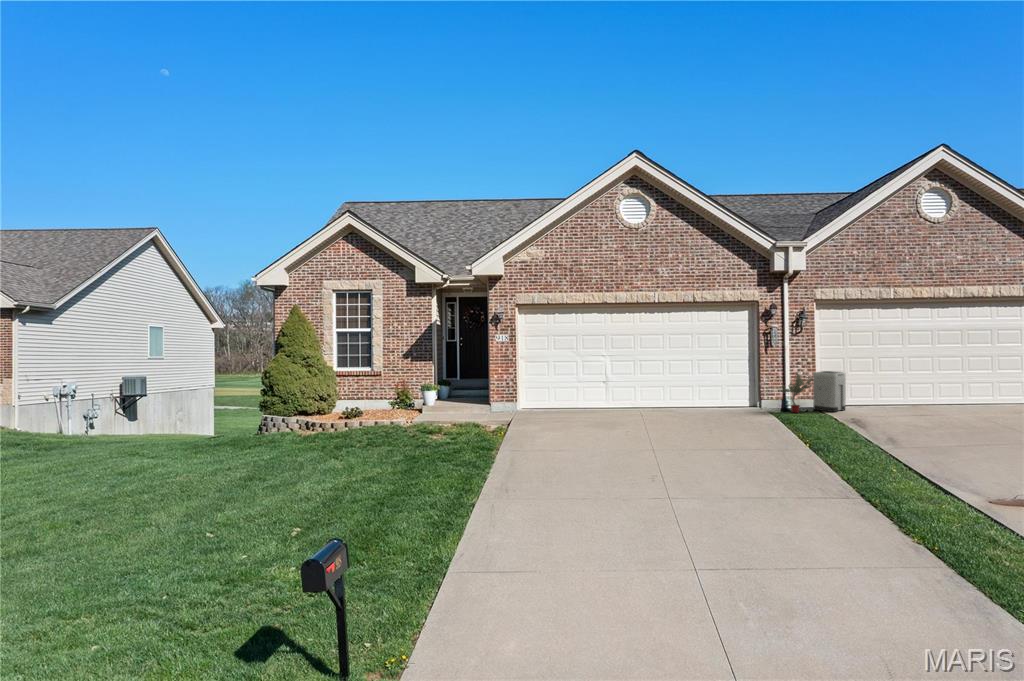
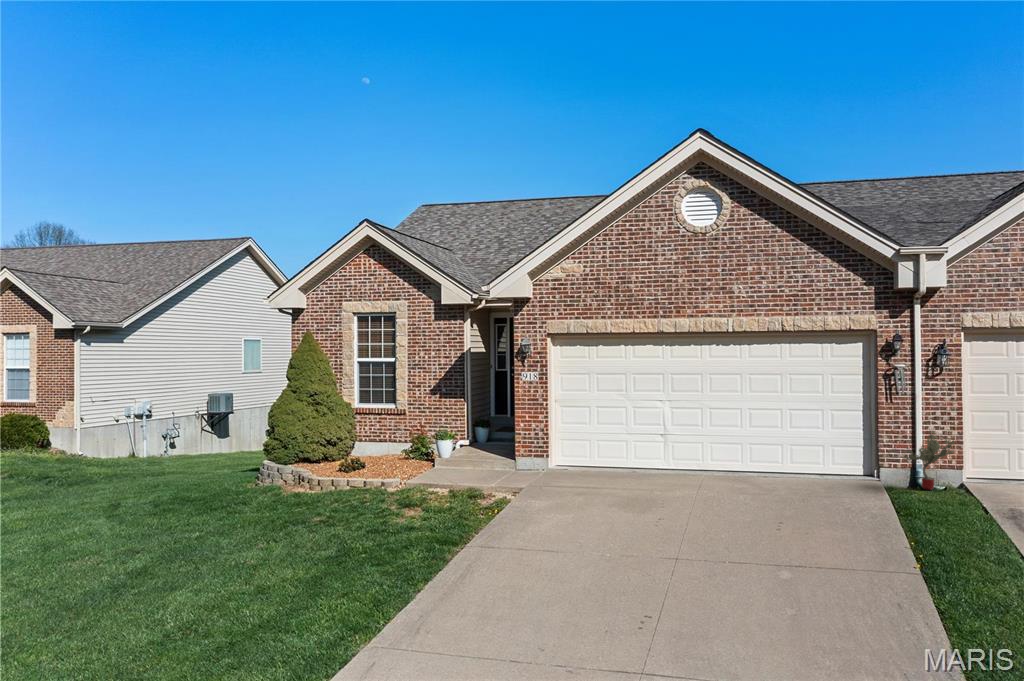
trash can: present [813,371,846,412] -> none [959,429,1009,491]

